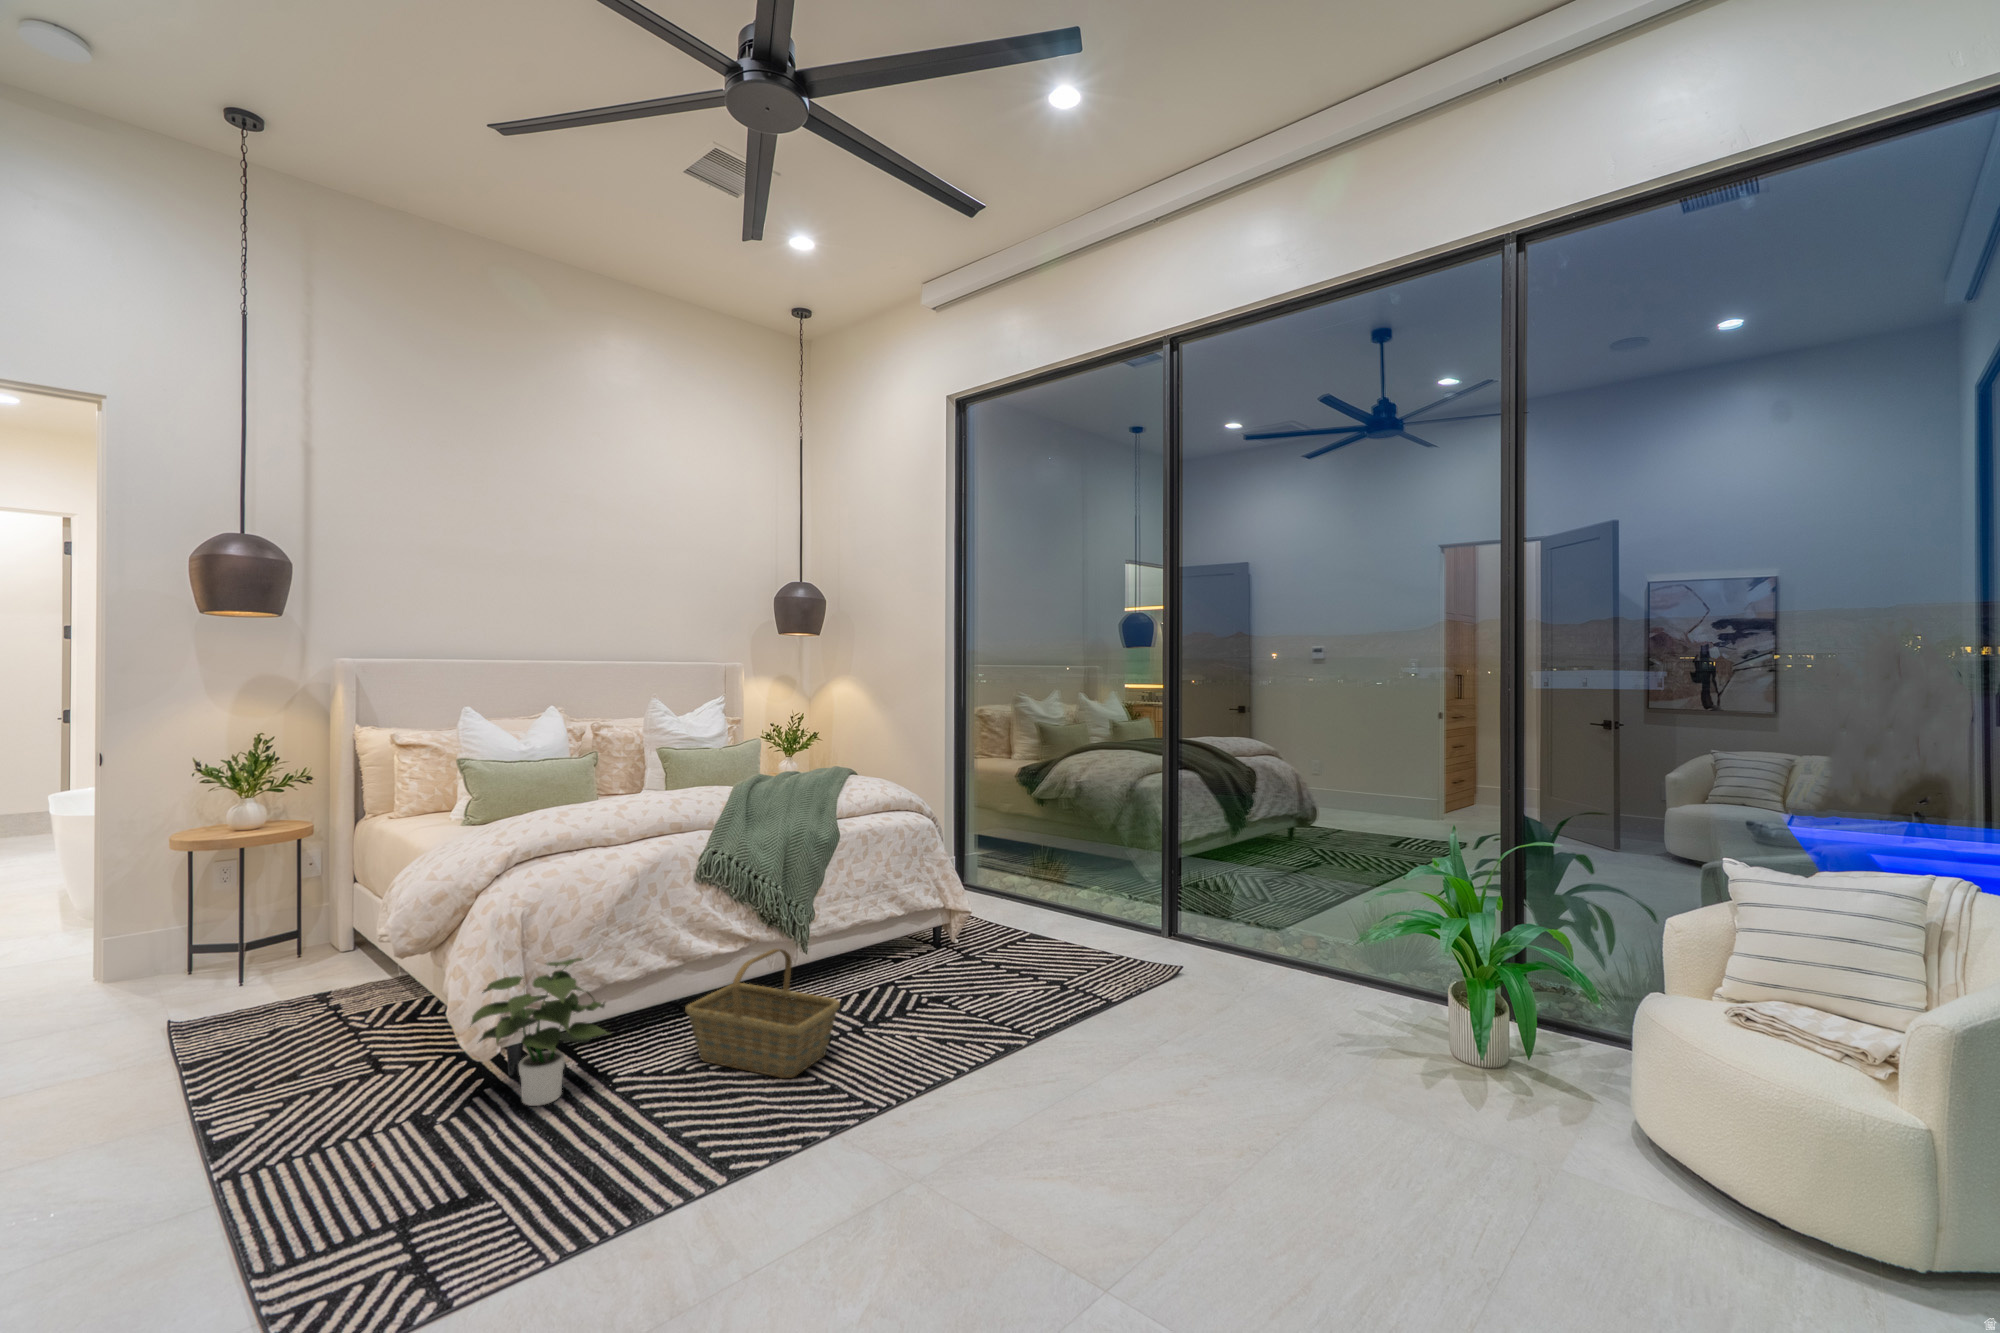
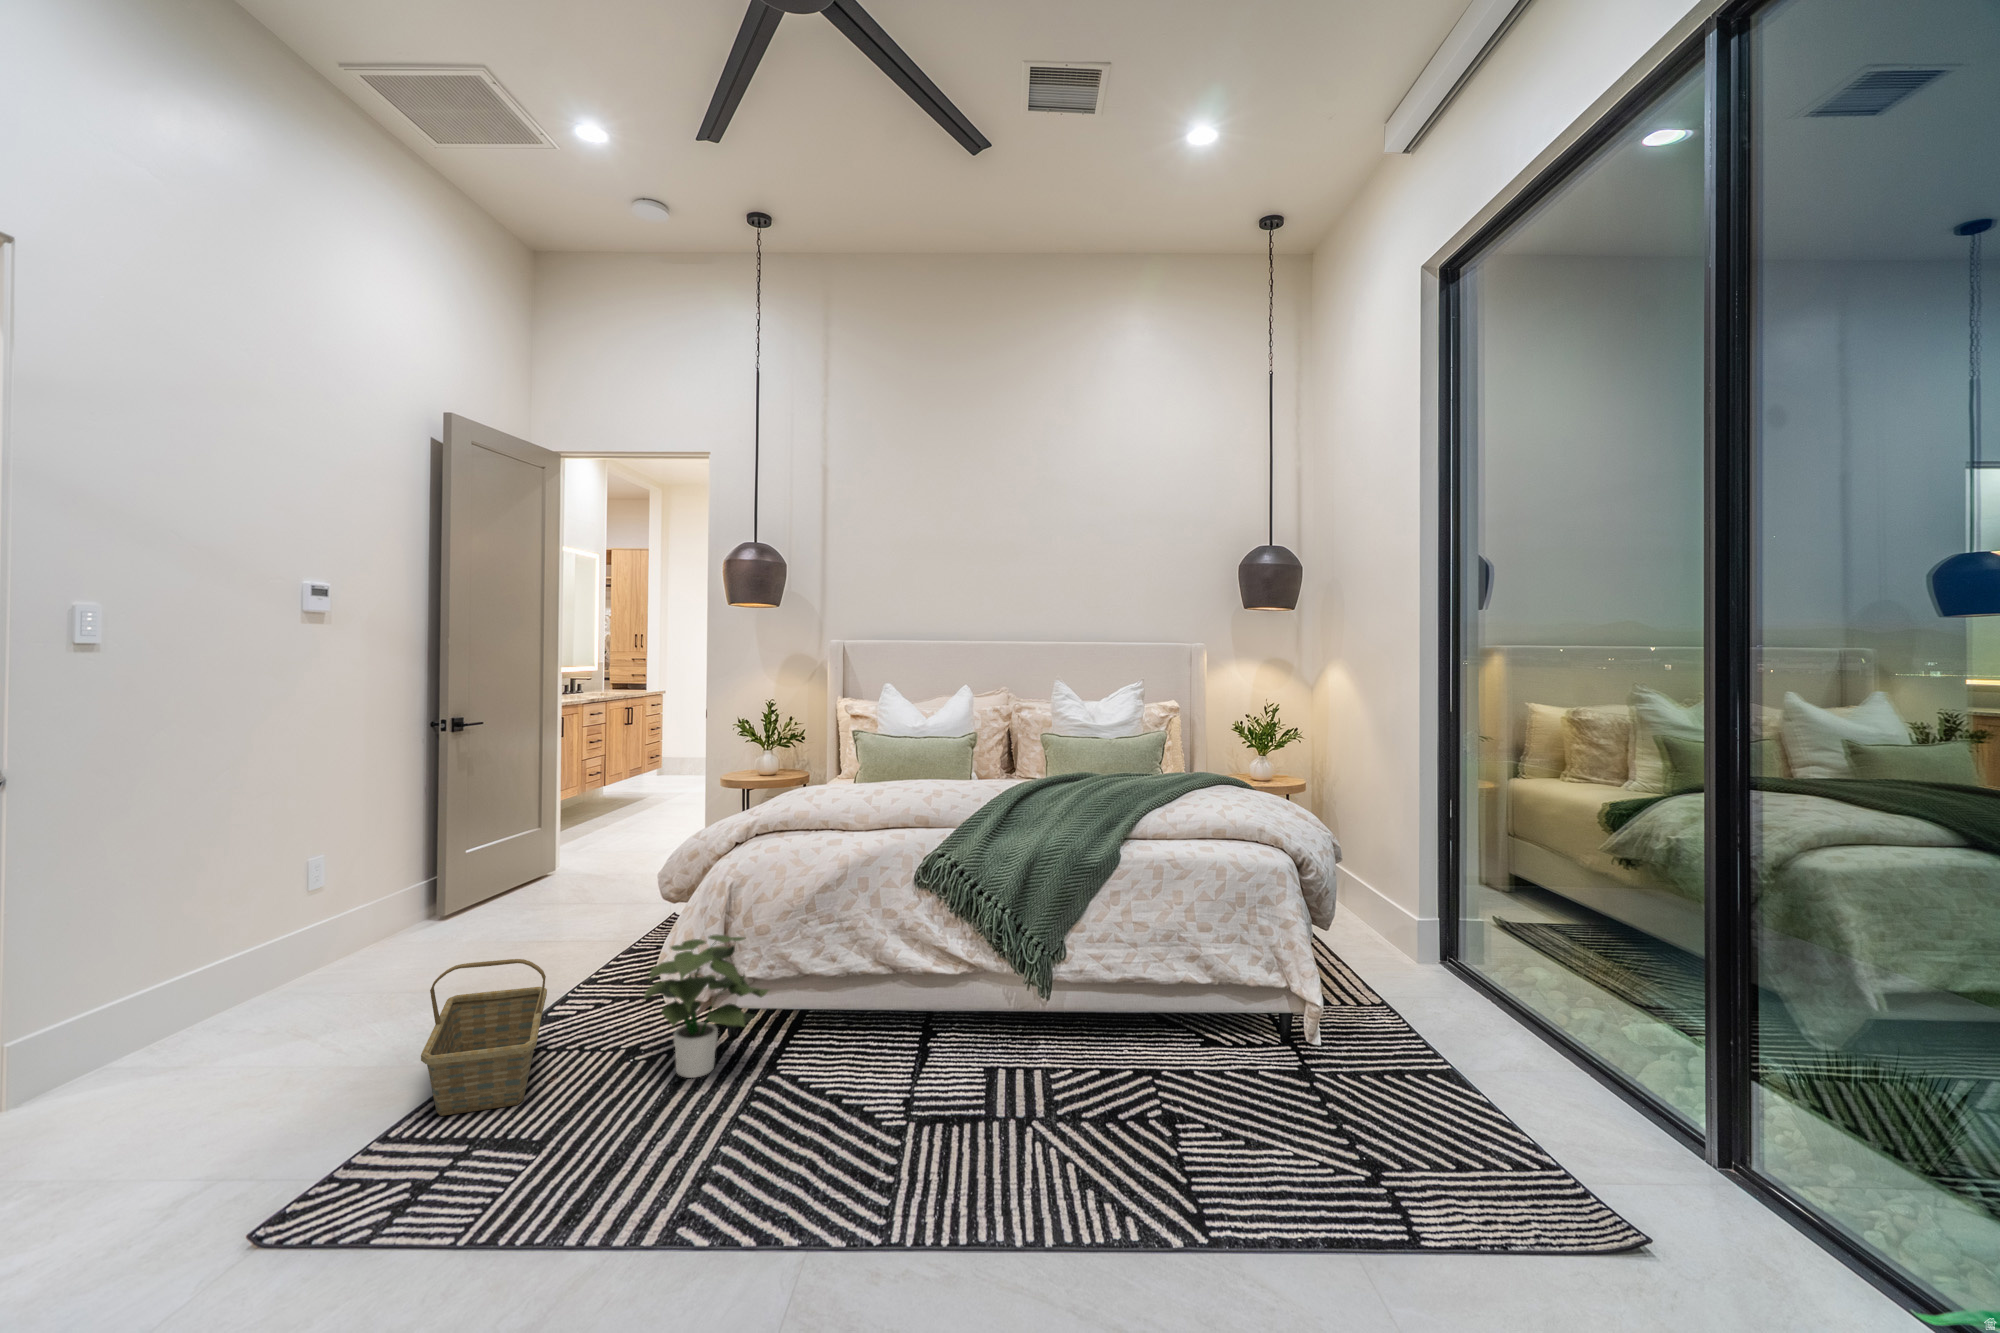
basket: present [685,949,840,1078] -> present [421,959,547,1116]

